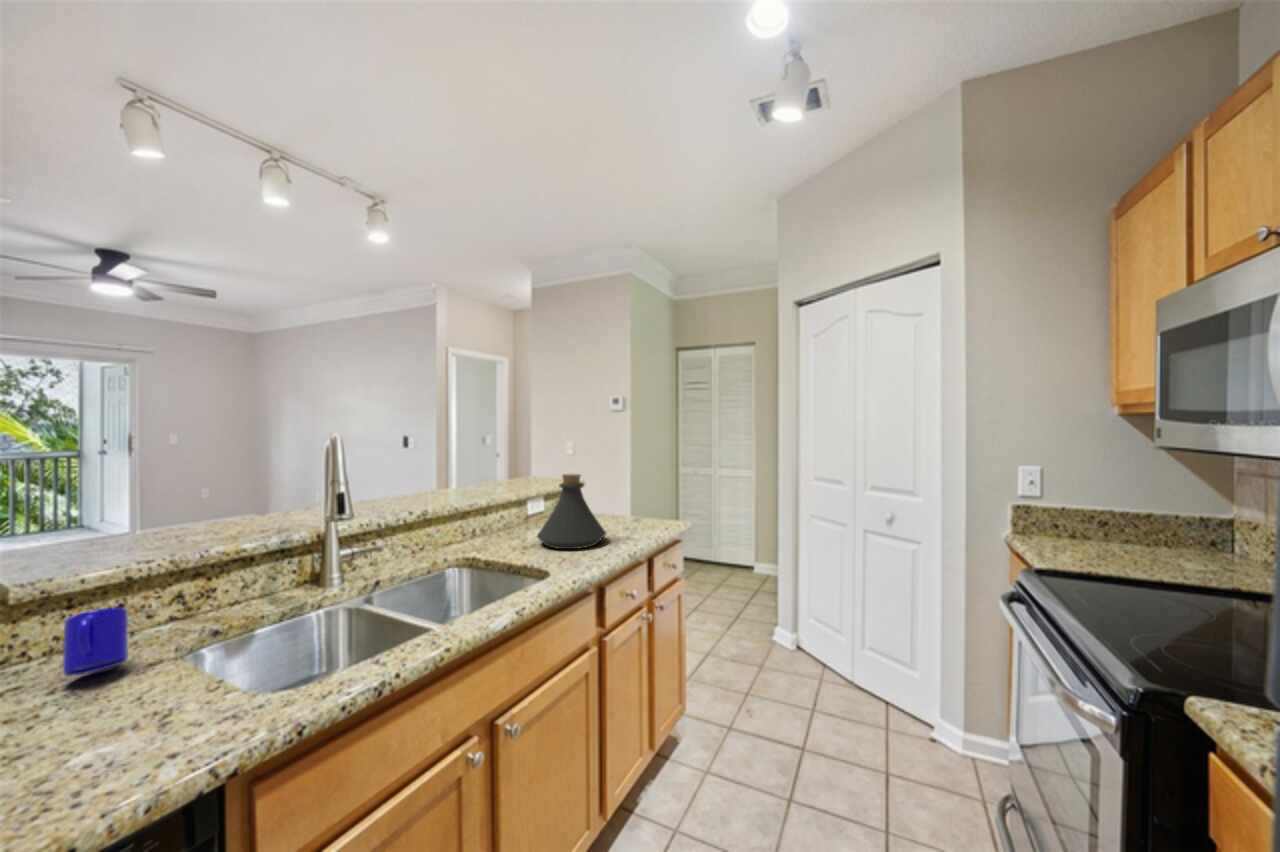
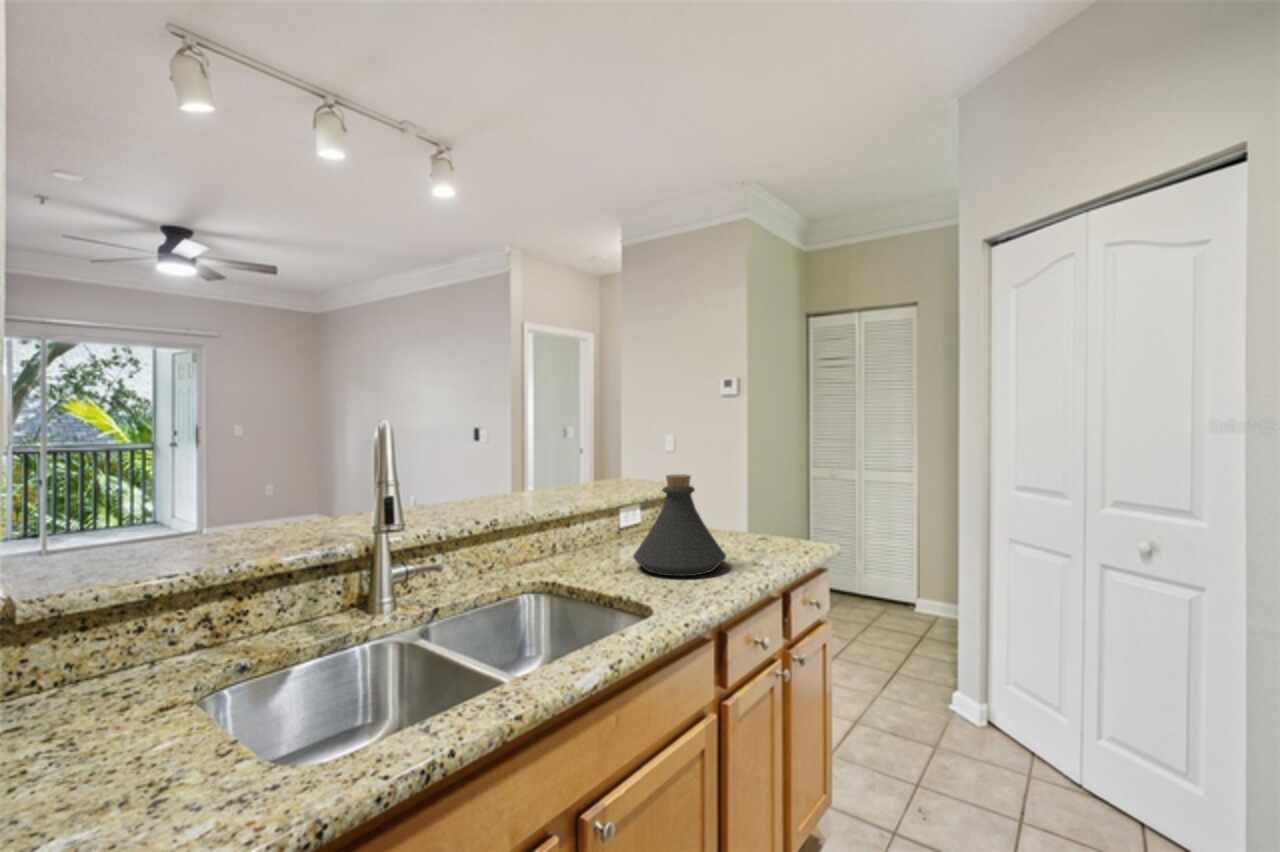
mug: present [62,607,128,676] -> none [65,634,139,717]

